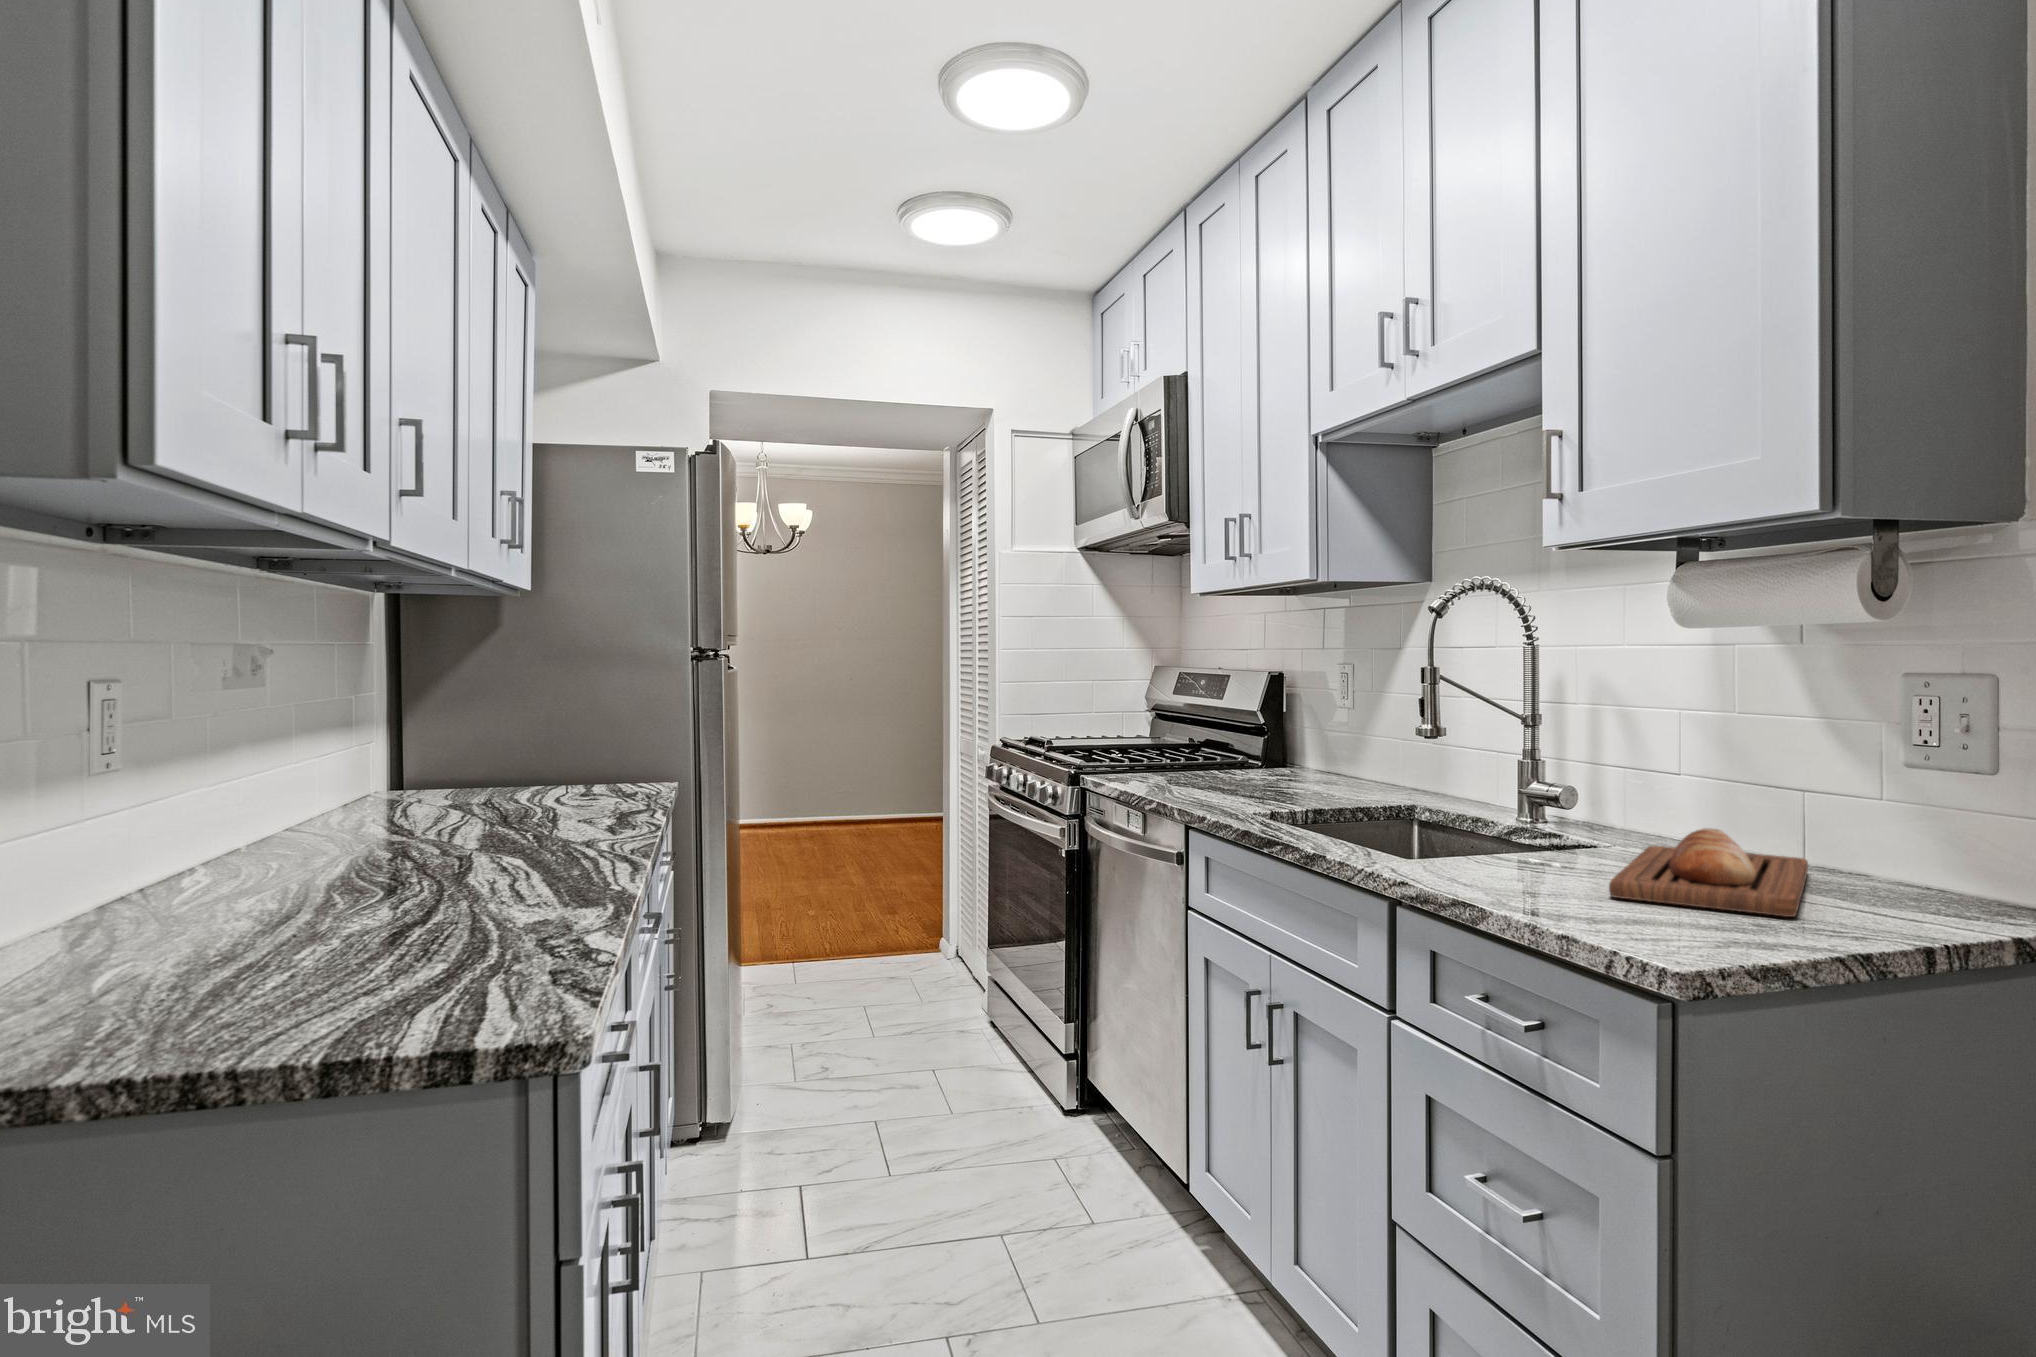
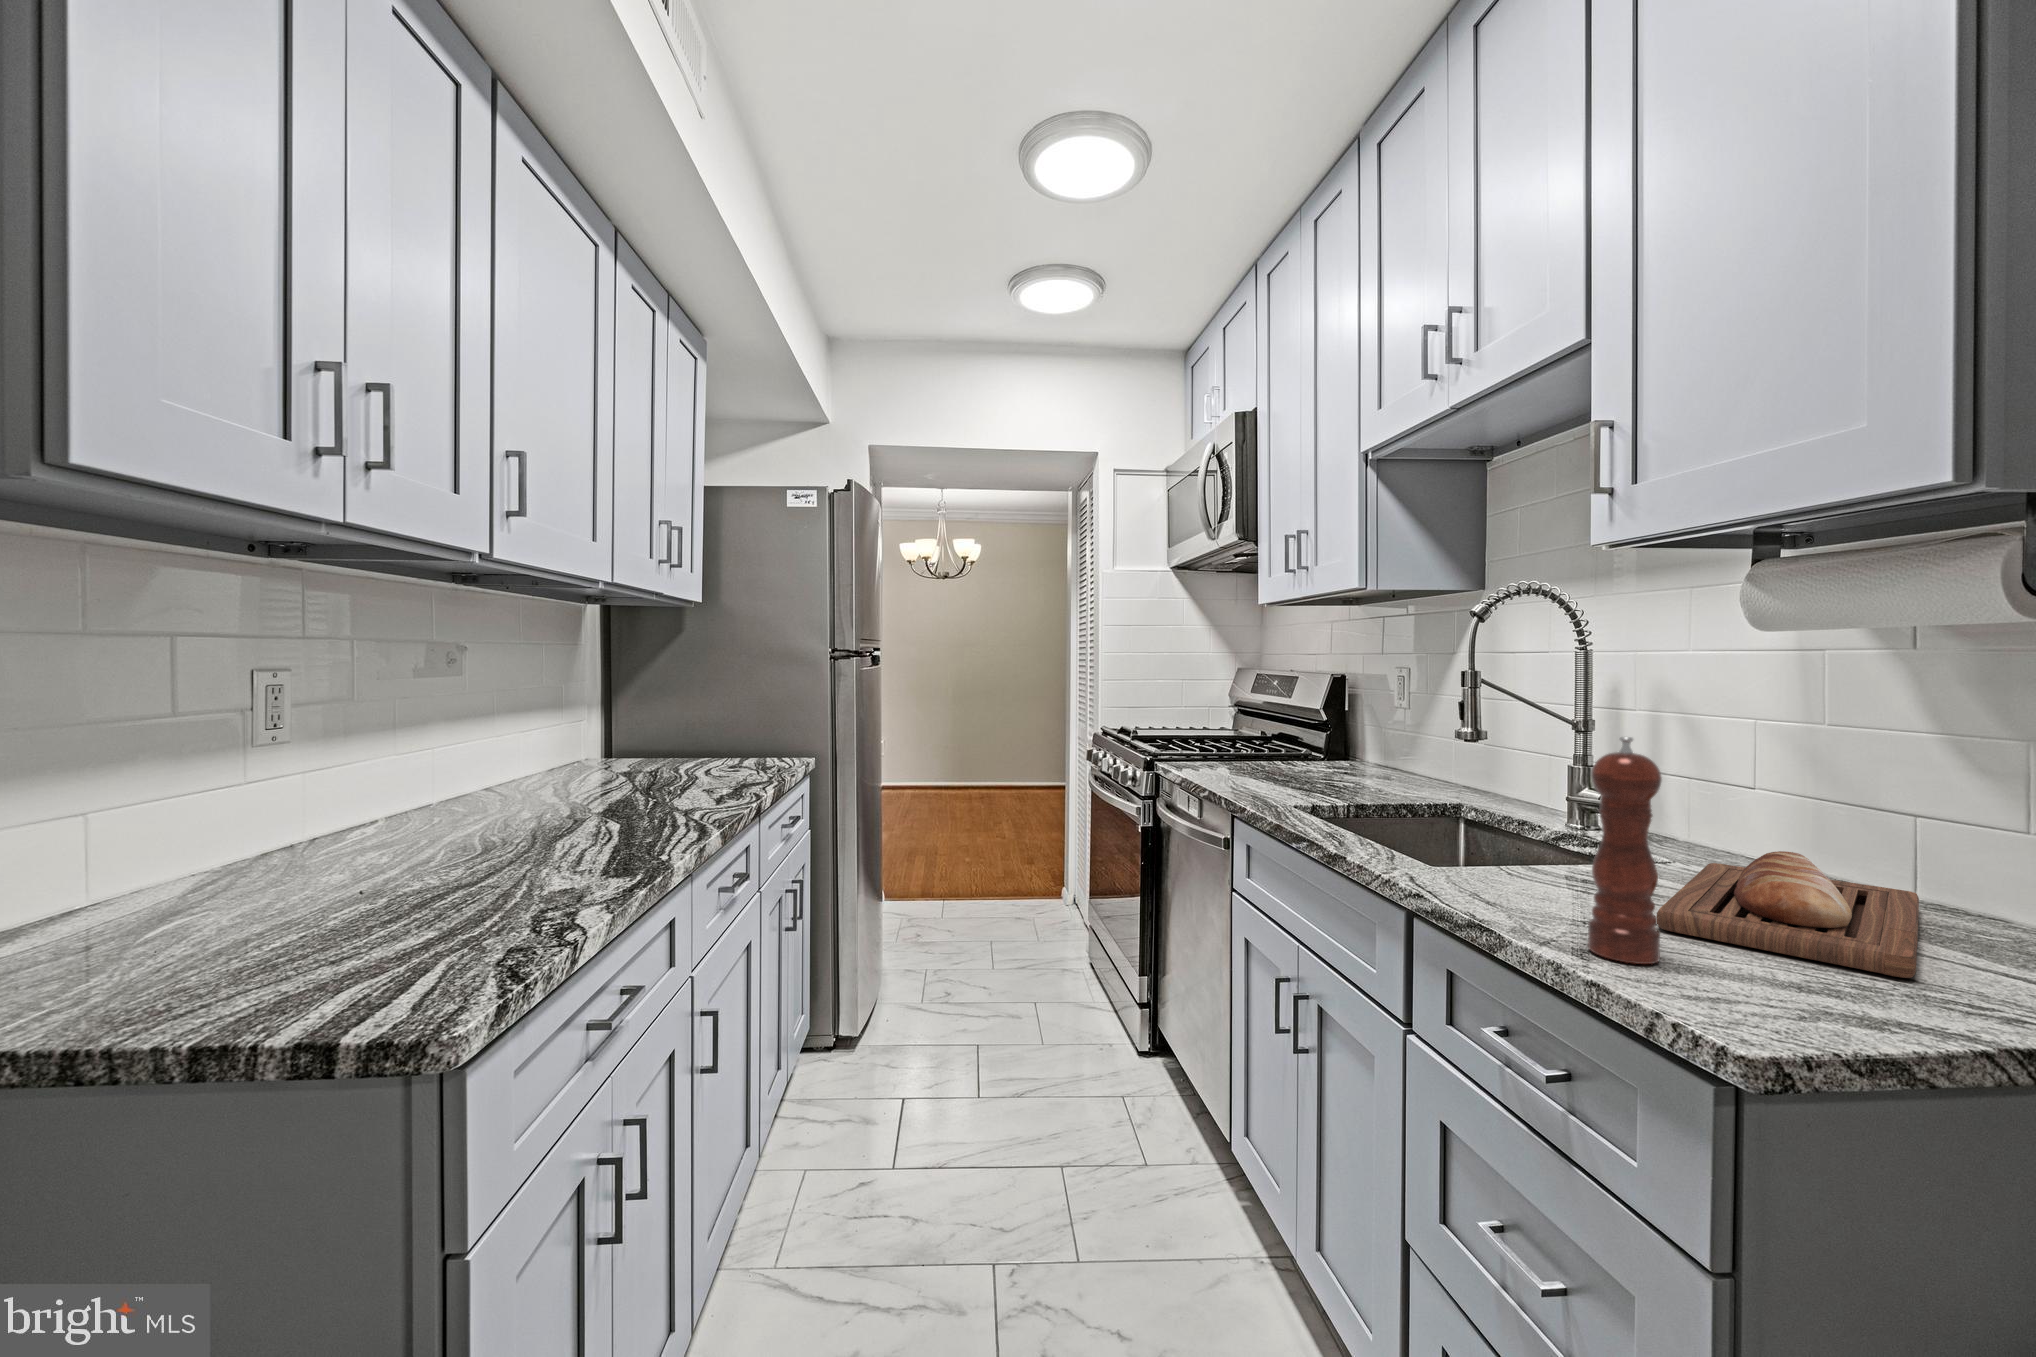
pepper mill: none [1557,725,1613,921] -> present [1588,737,1662,964]

